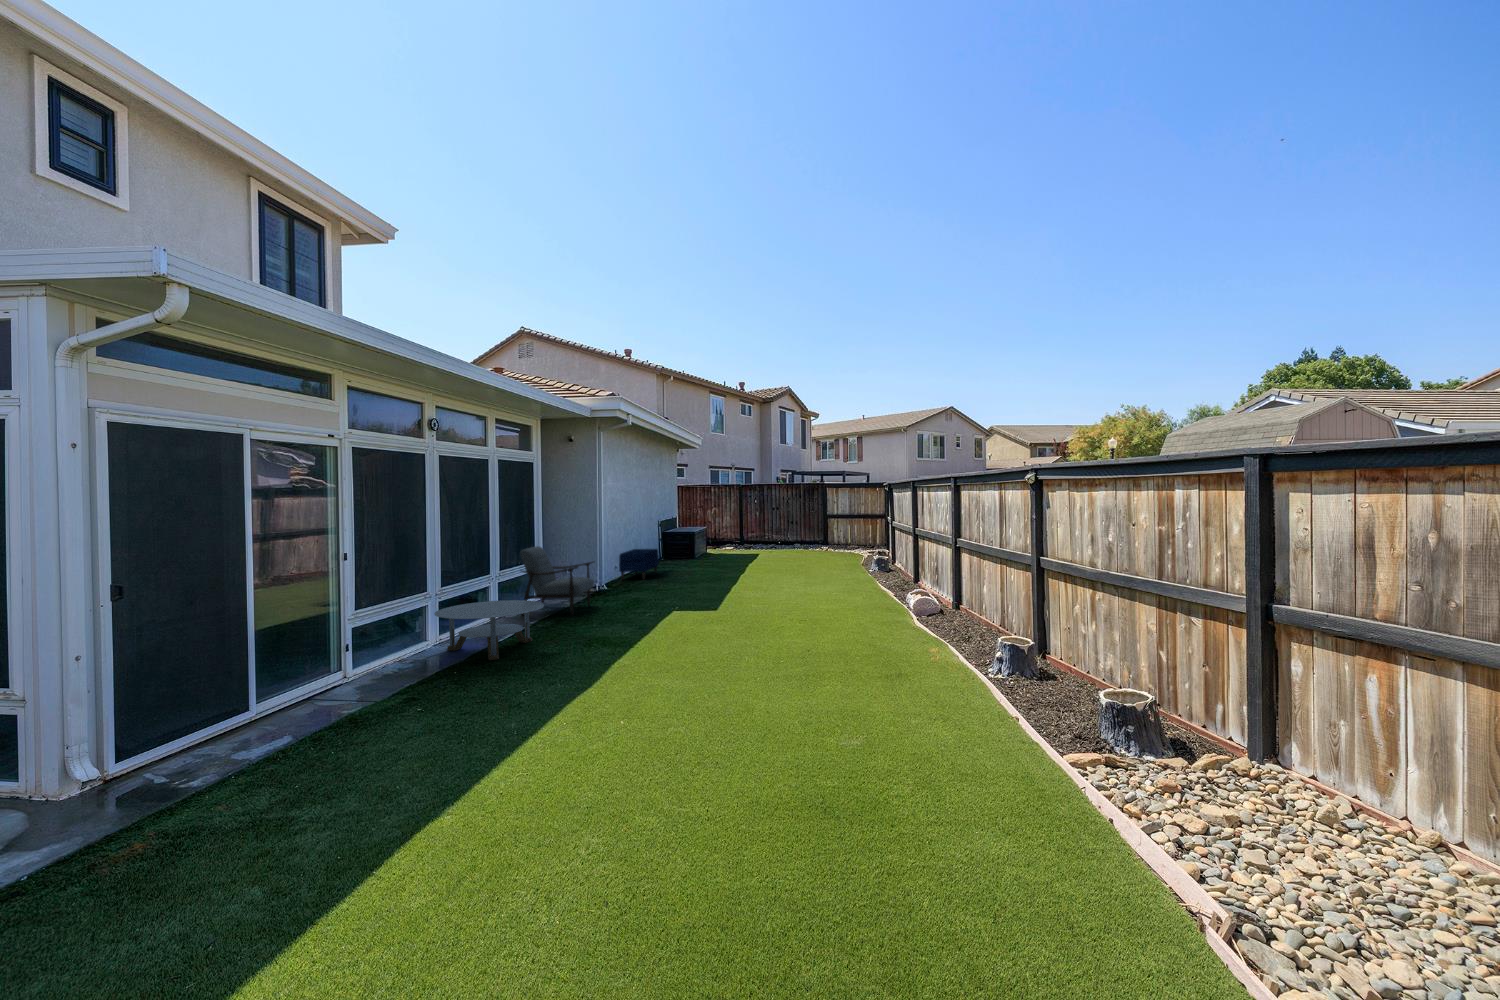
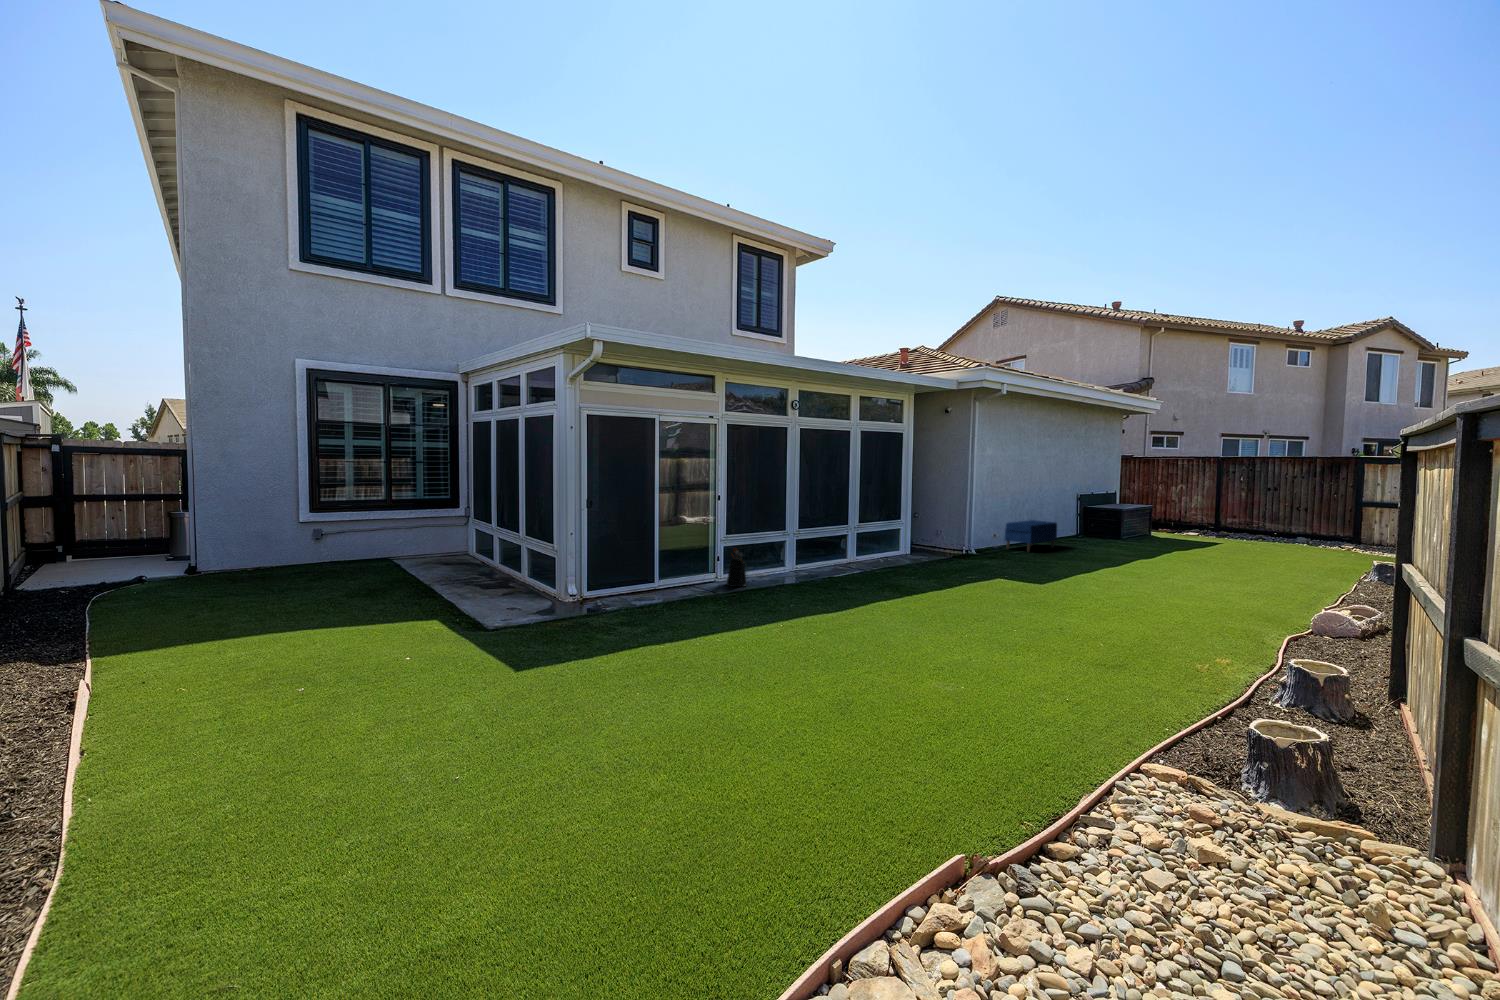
chair: present [520,546,594,615] -> none [877,506,947,569]
round table: present [434,600,544,660] -> none [782,544,861,587]
watering can: none [364,625,401,686] -> present [726,548,747,587]

